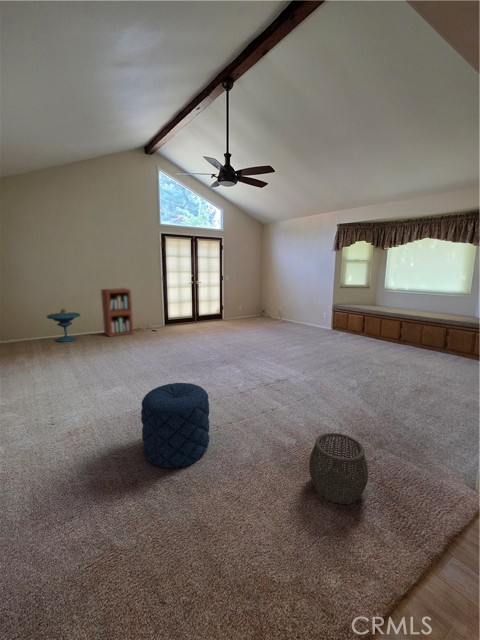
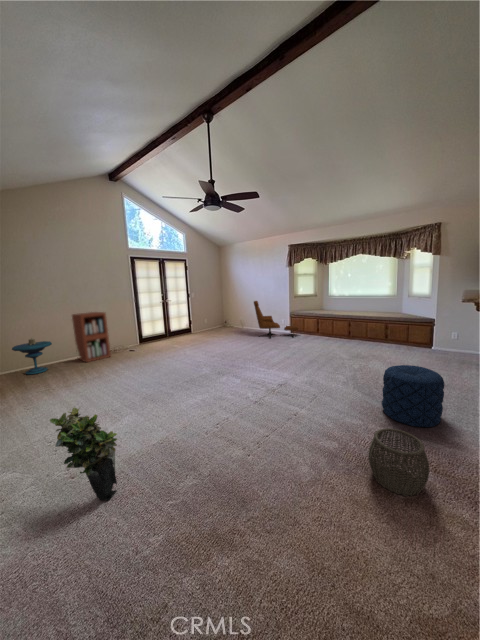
lounge chair: none [288,288,341,335] -> present [254,301,299,338]
potted plant: none [28,366,84,449] -> present [50,407,117,500]
pouf: present [141,383,209,468] -> present [382,365,444,427]

